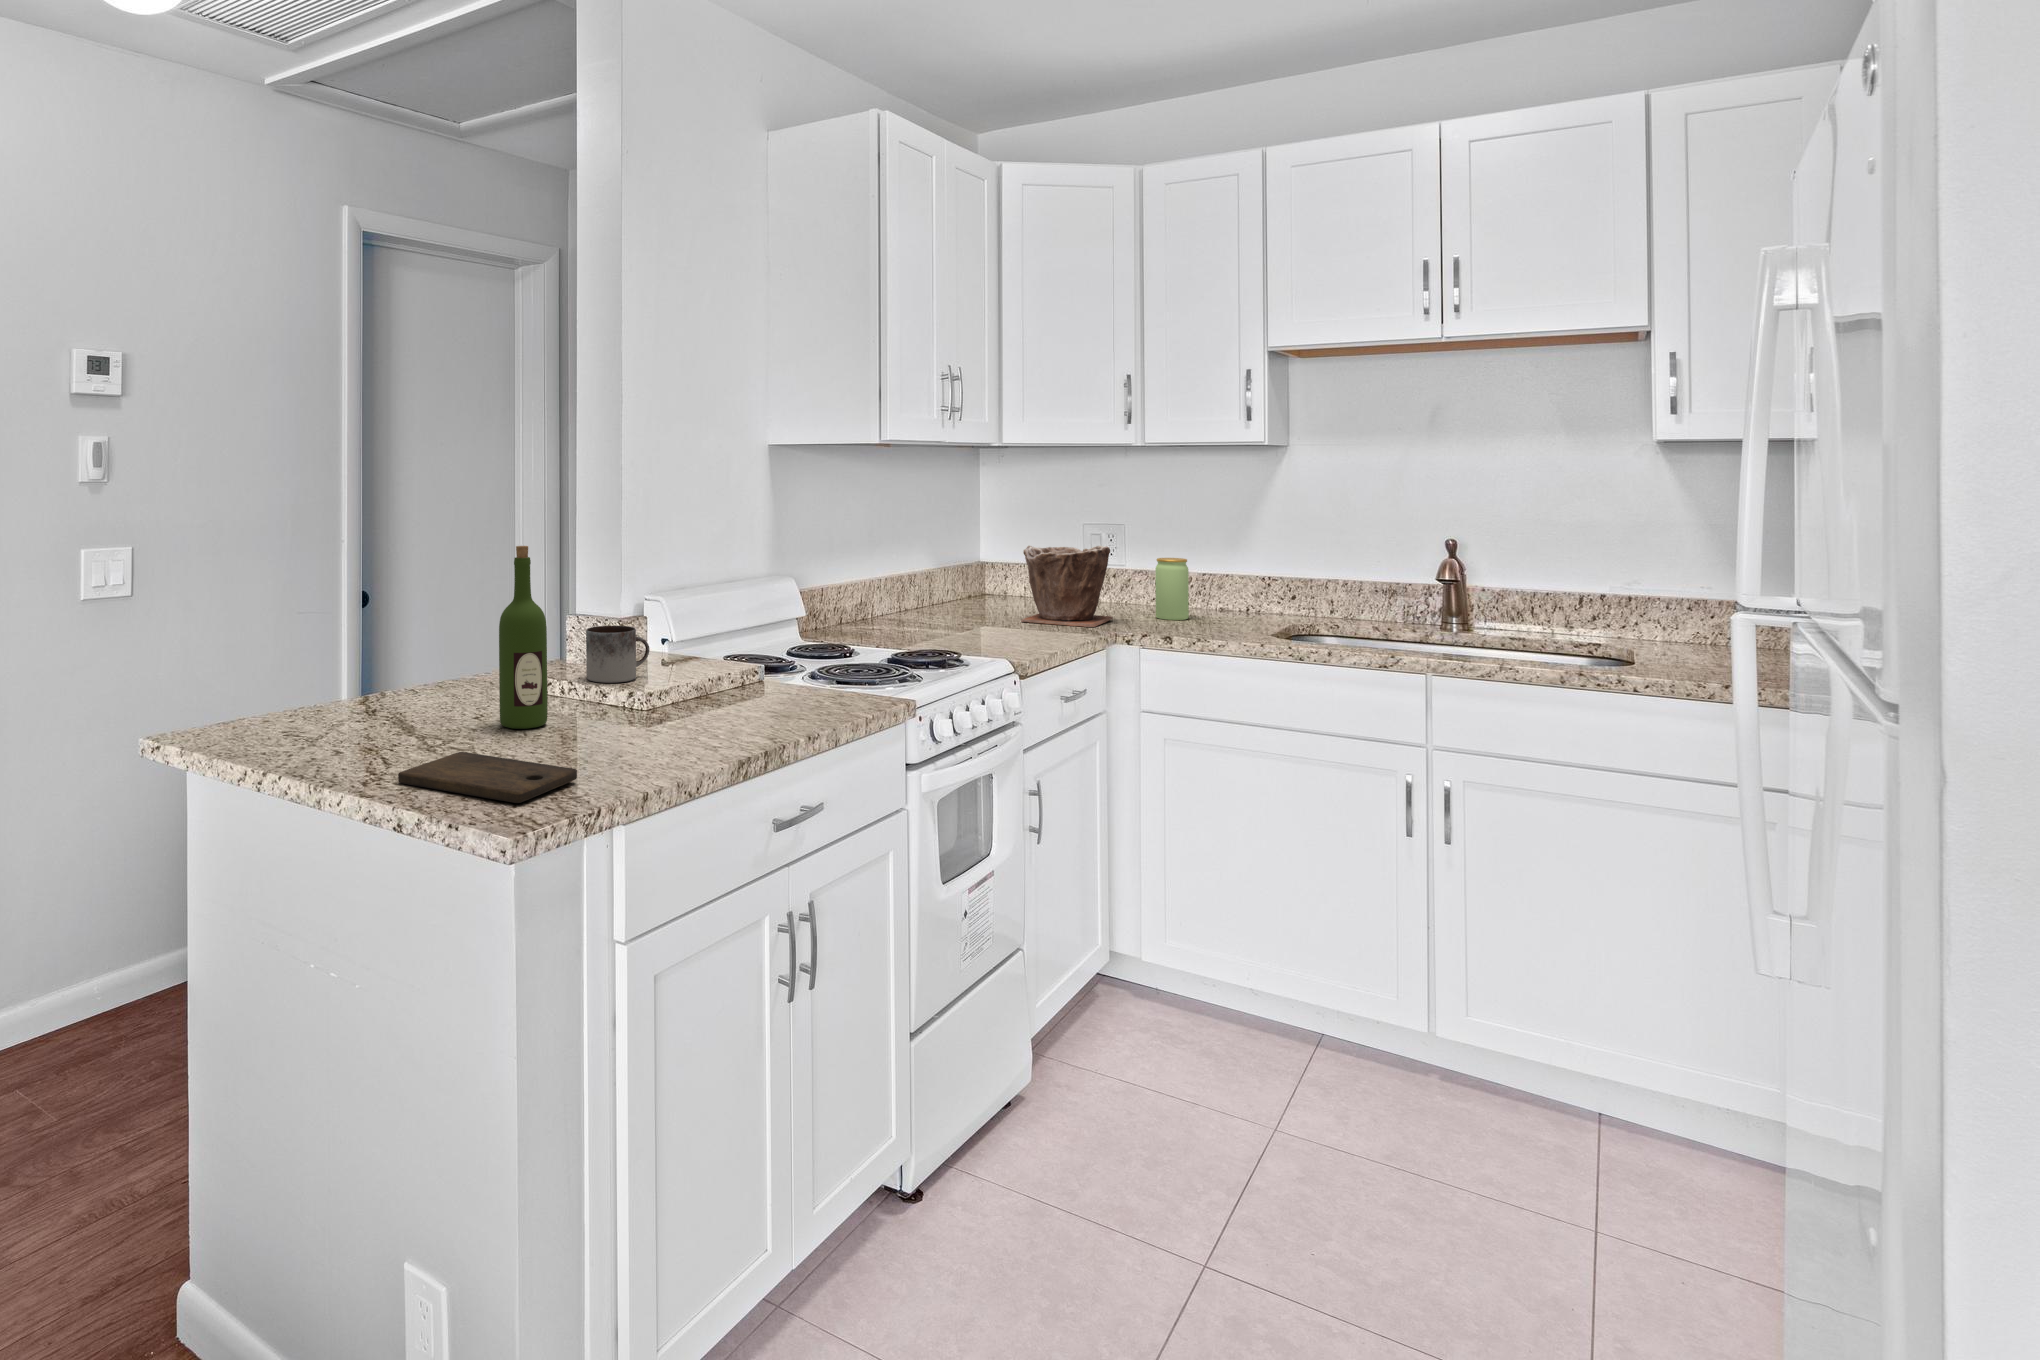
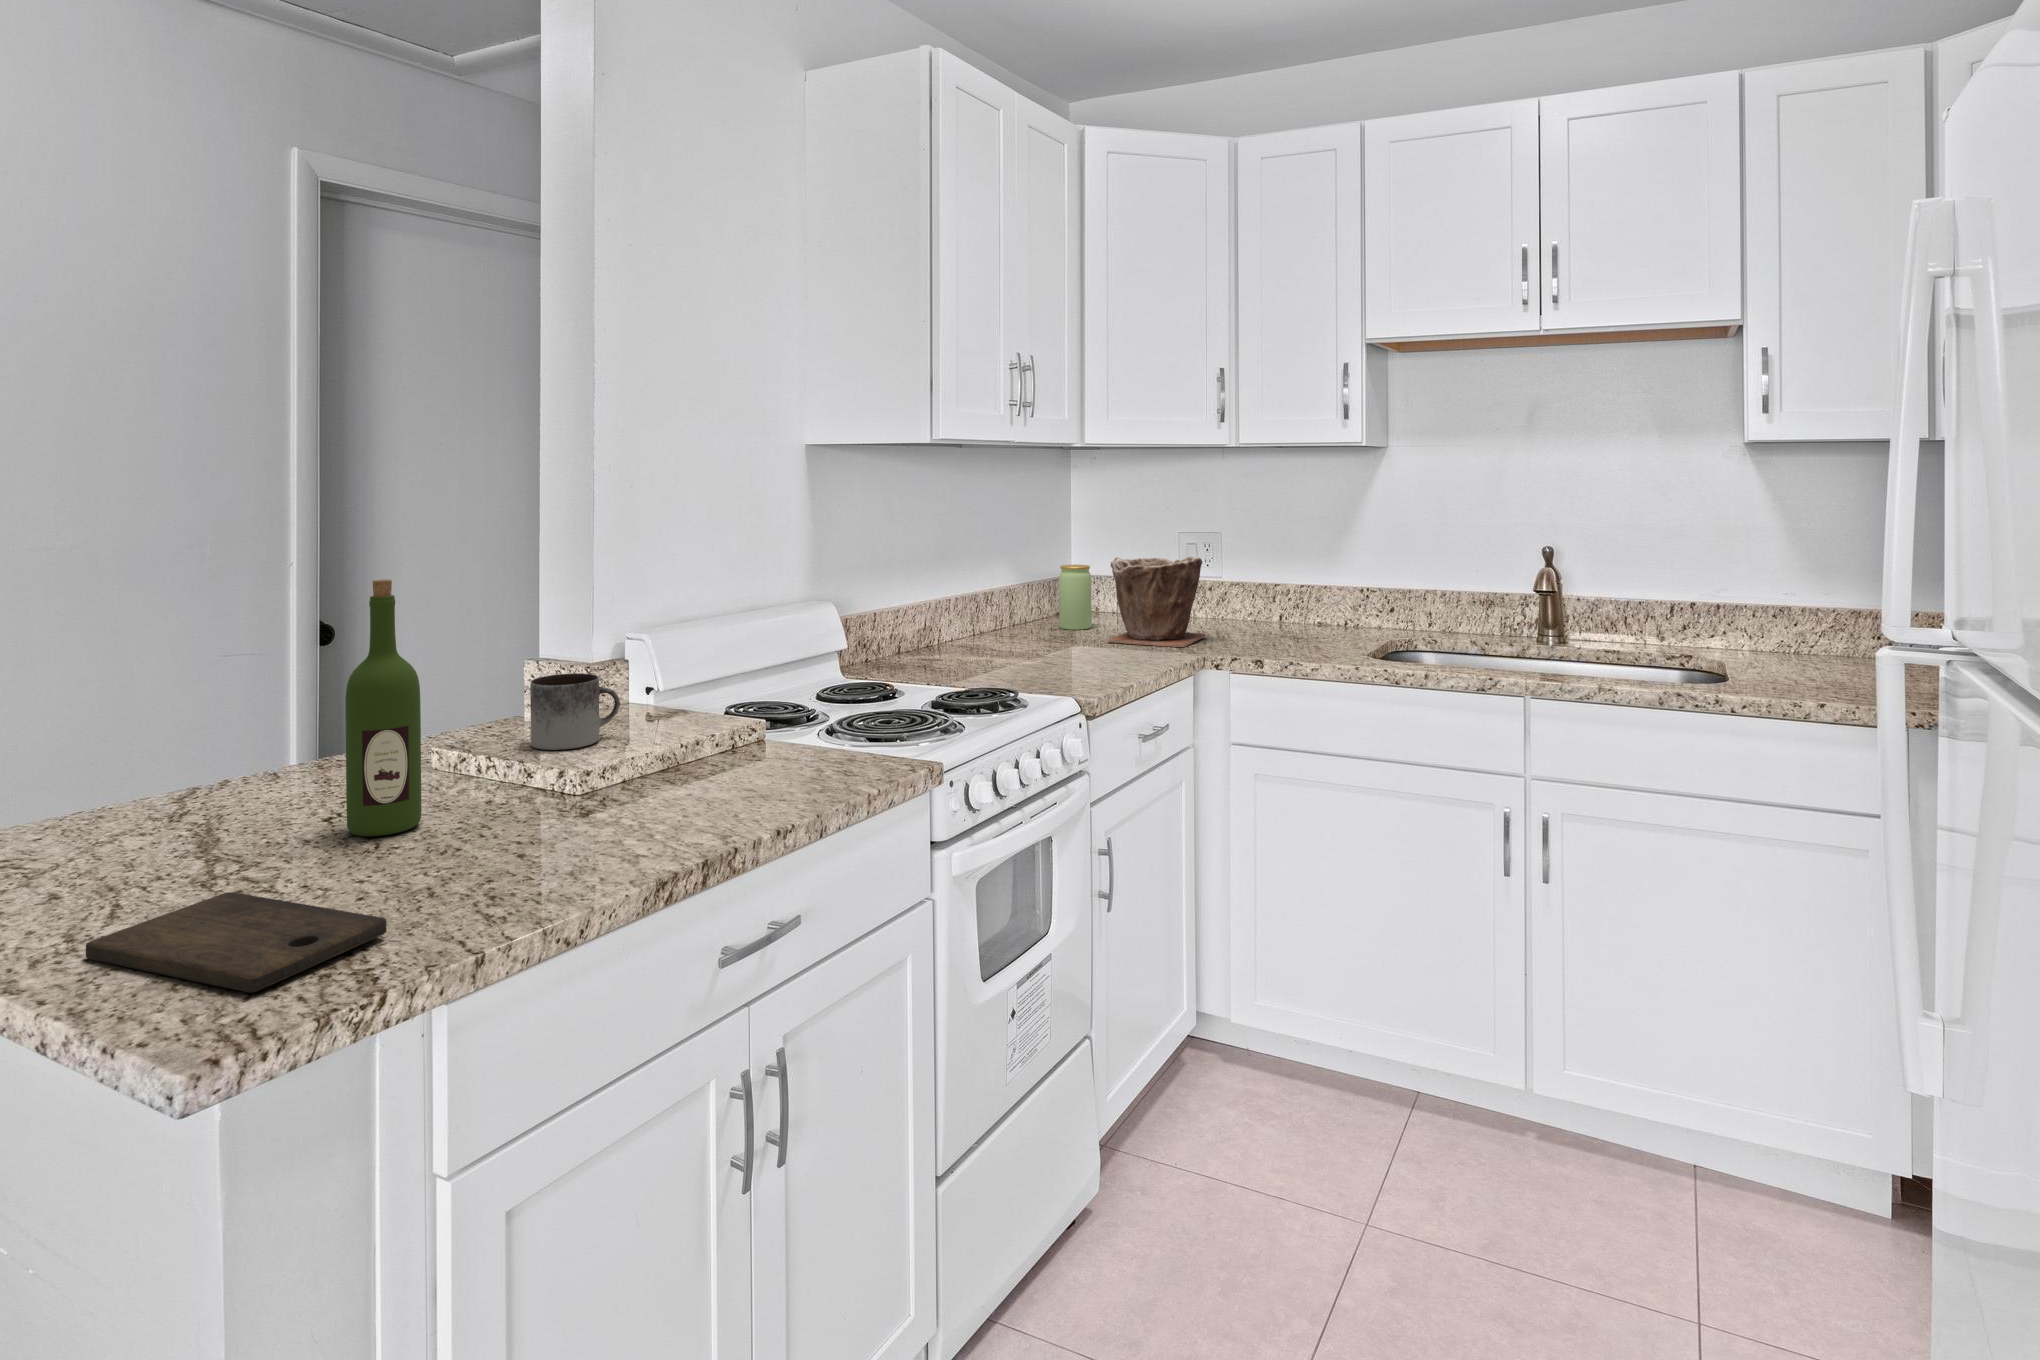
jar: present [1156,558,1189,620] -> present [1059,565,1091,630]

